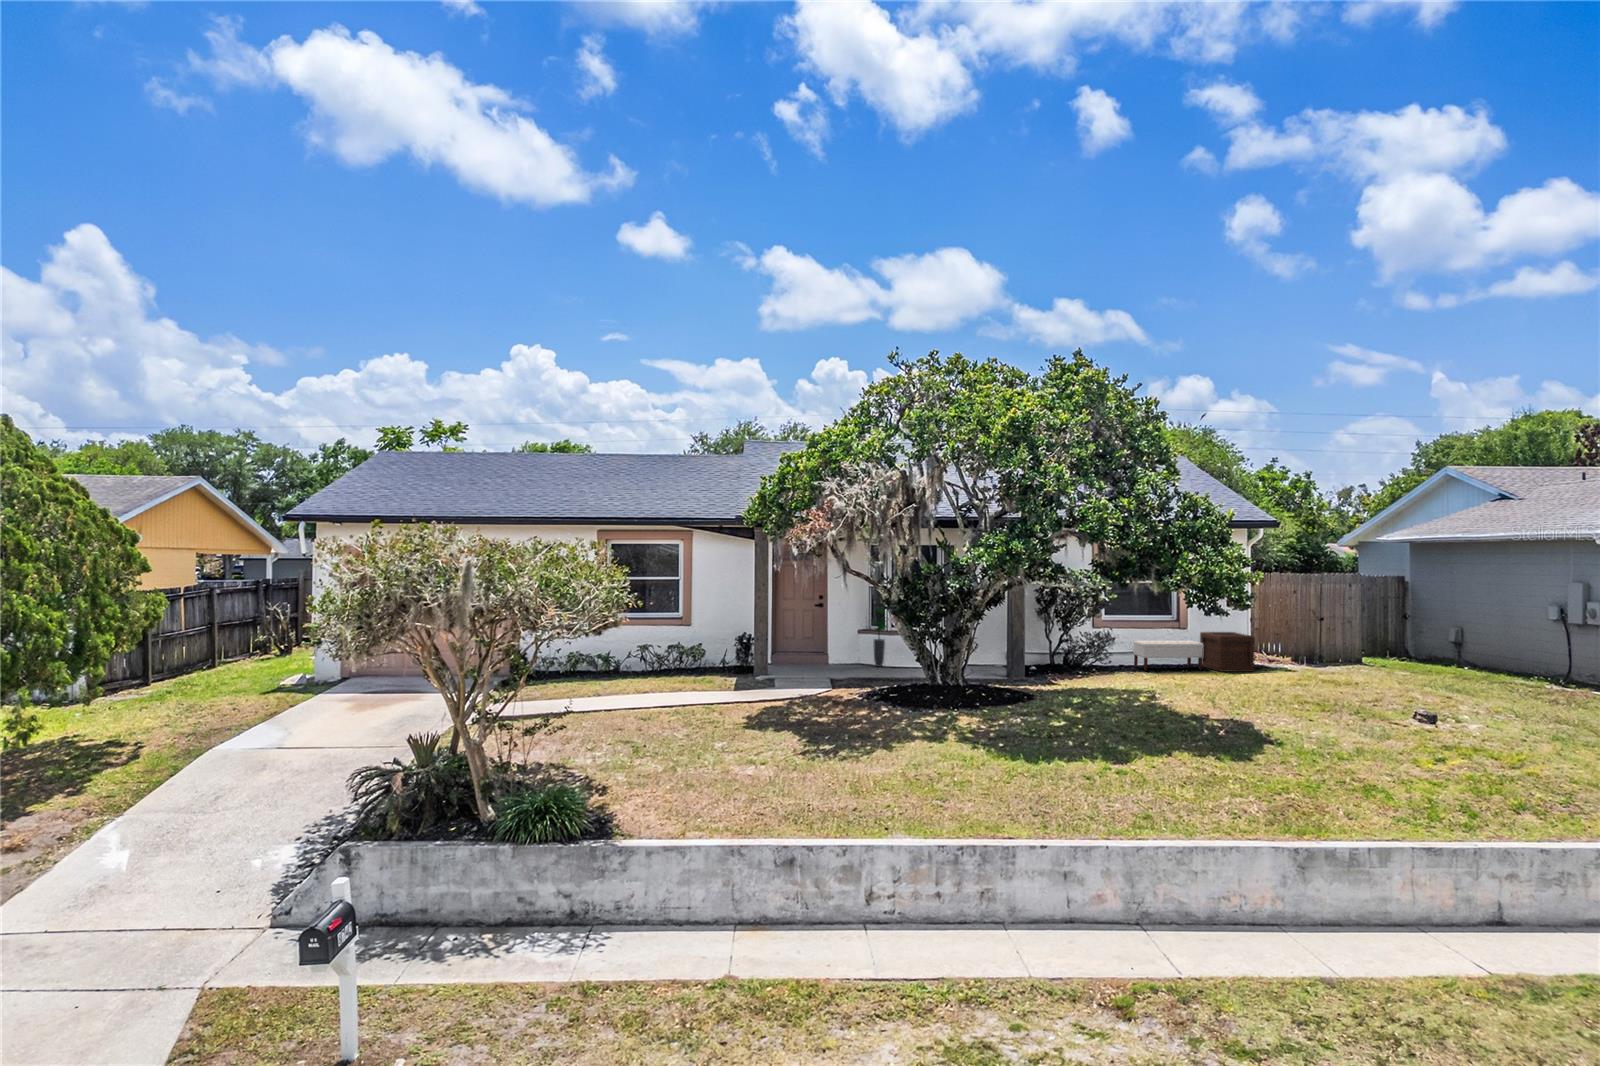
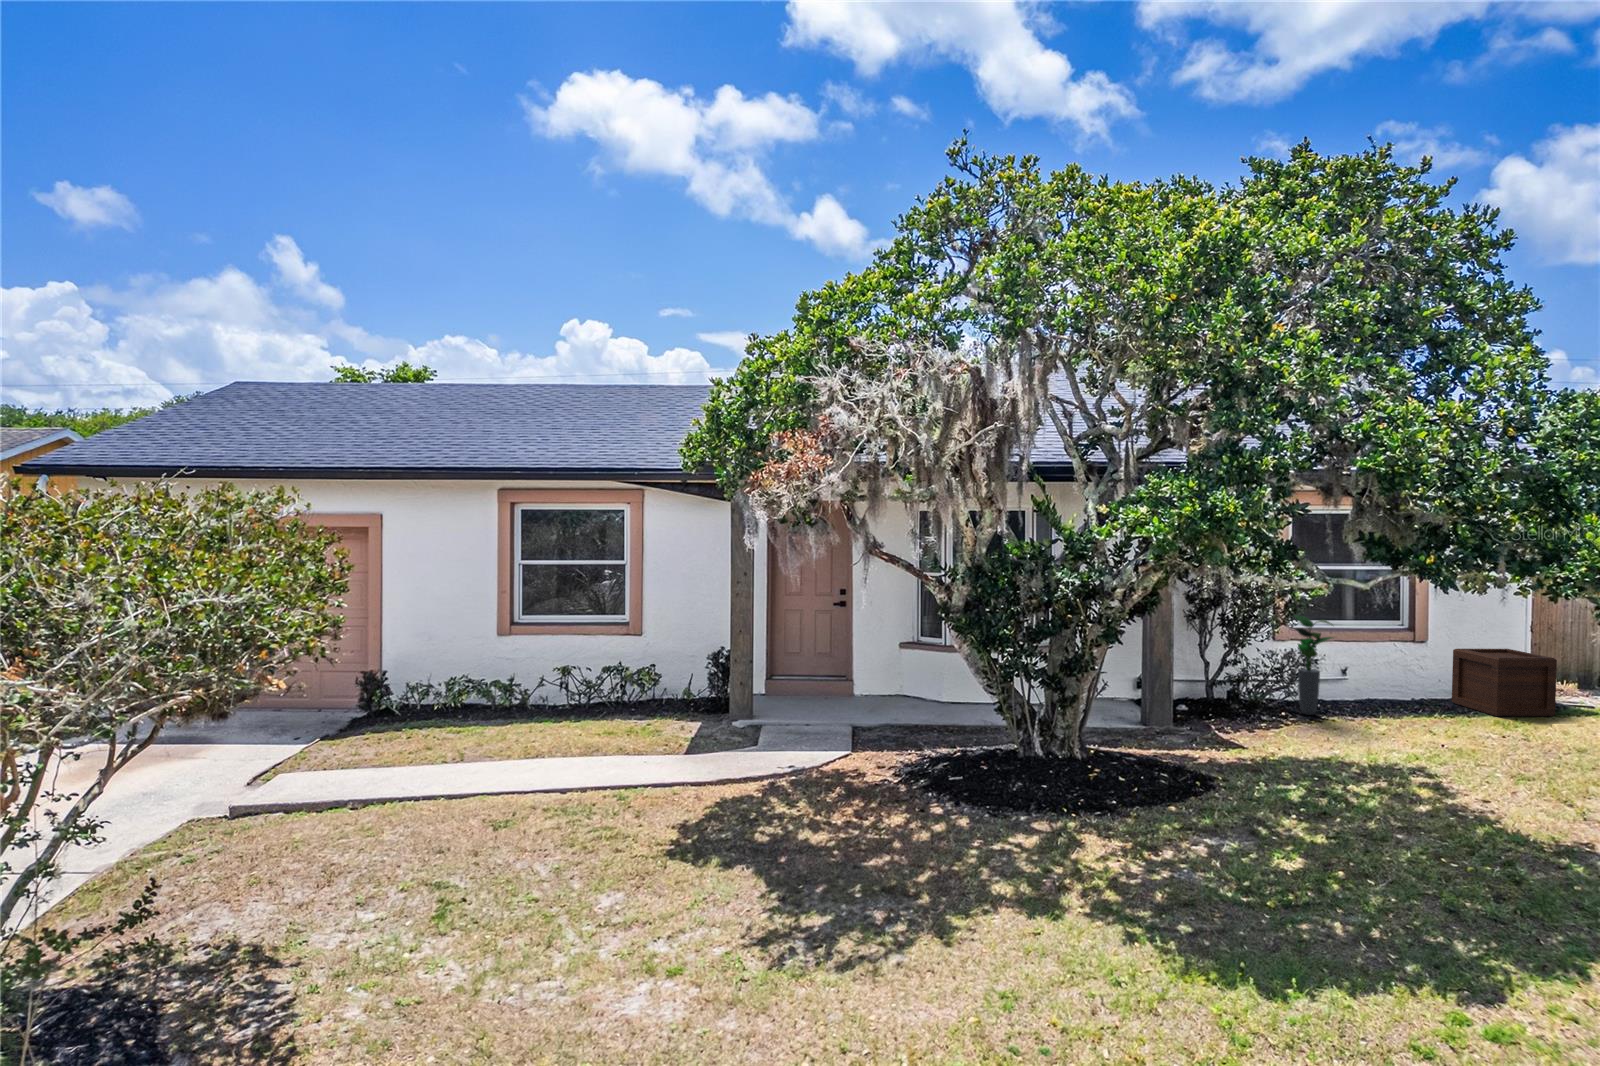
potted plant: present [874,608,886,666] -> present [1295,616,1333,715]
bench: present [1133,640,1203,671] -> none [1343,663,1466,713]

